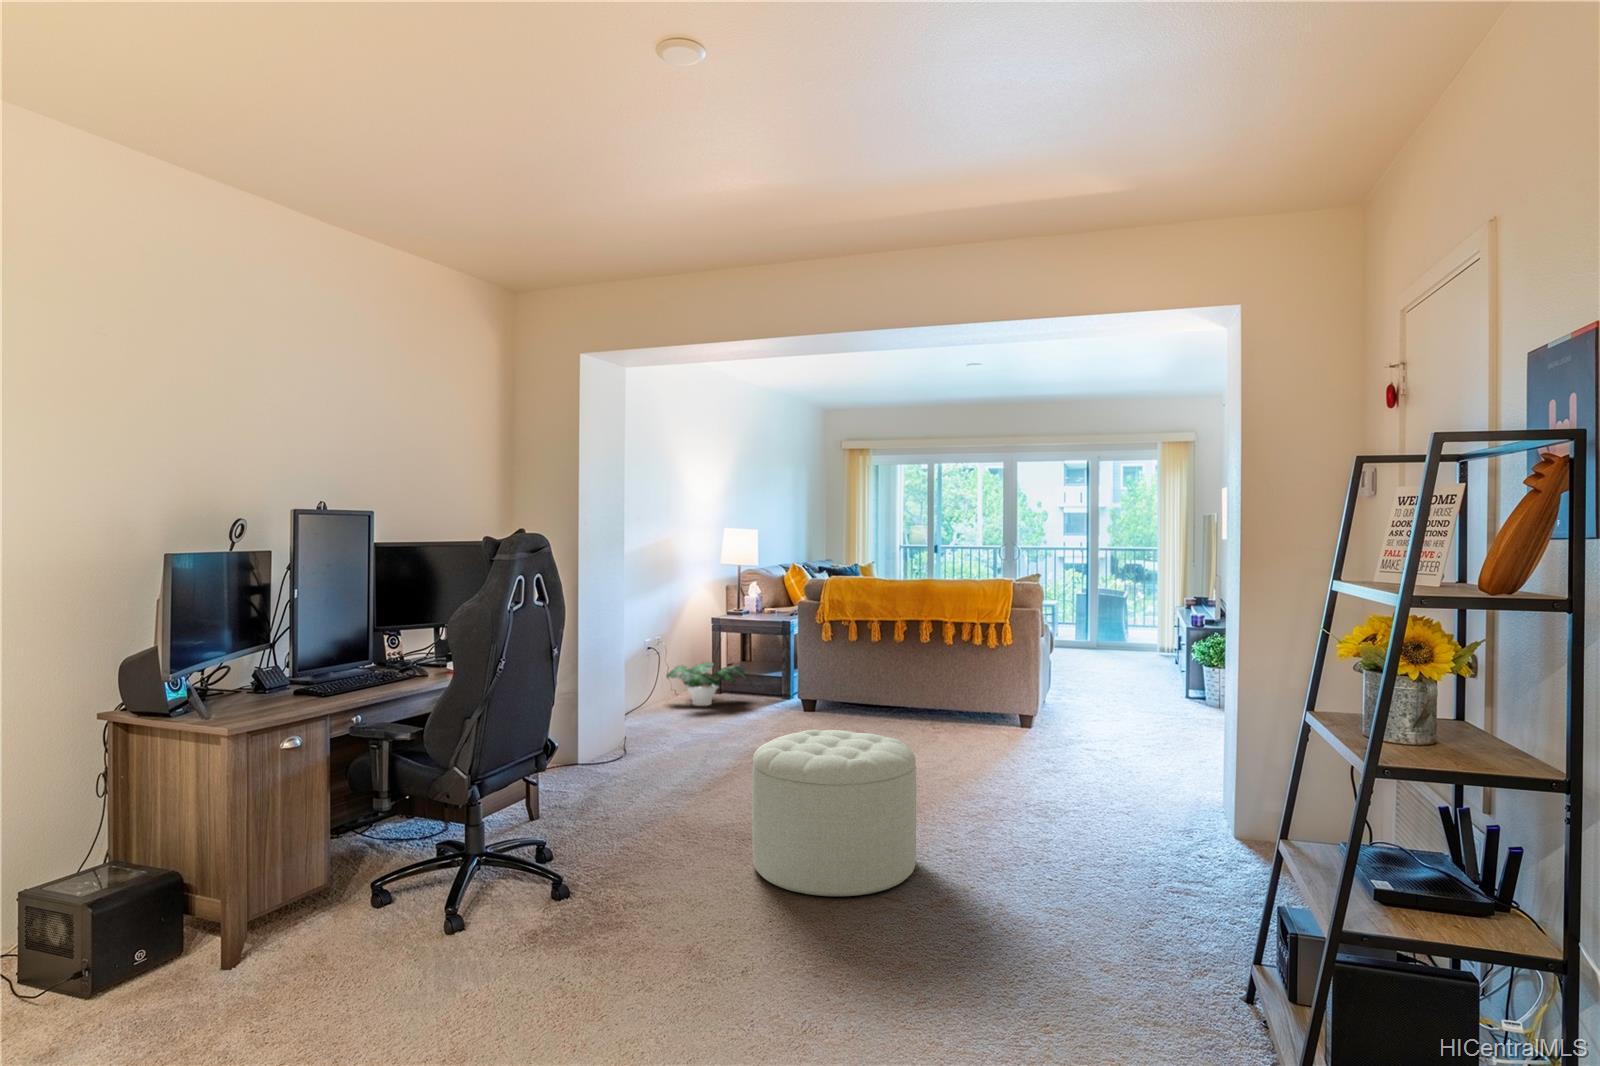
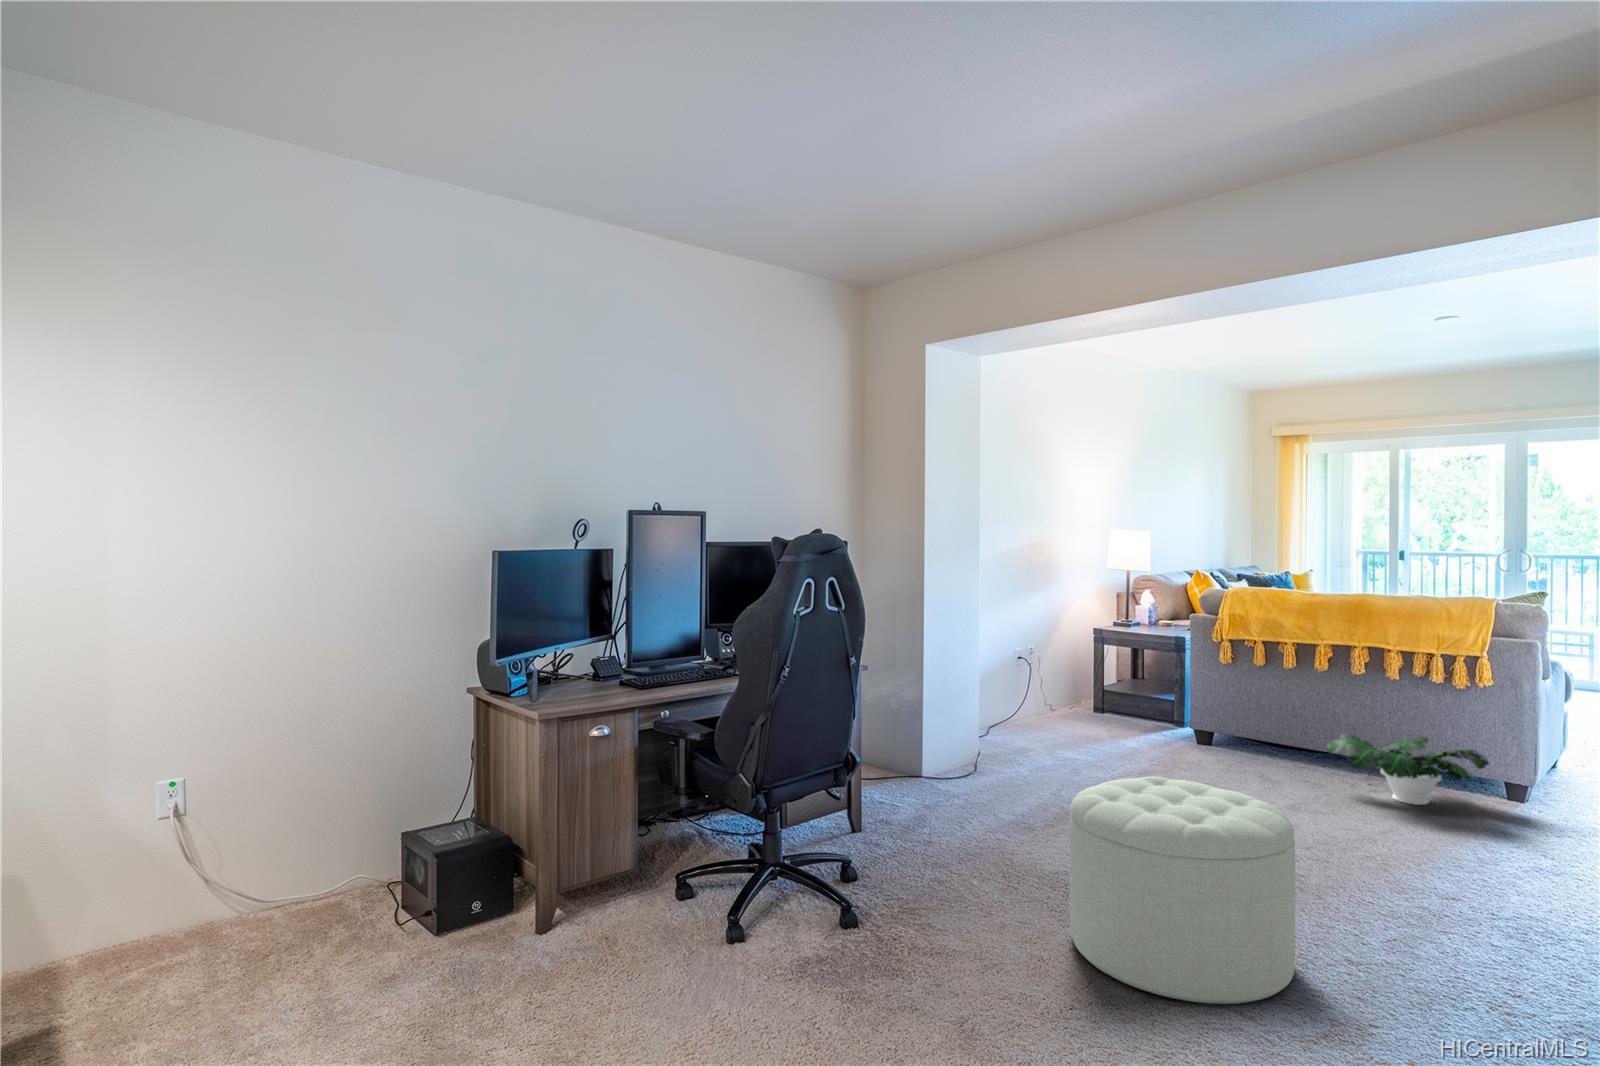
potted plant: present [667,662,747,706] -> present [1326,733,1489,805]

